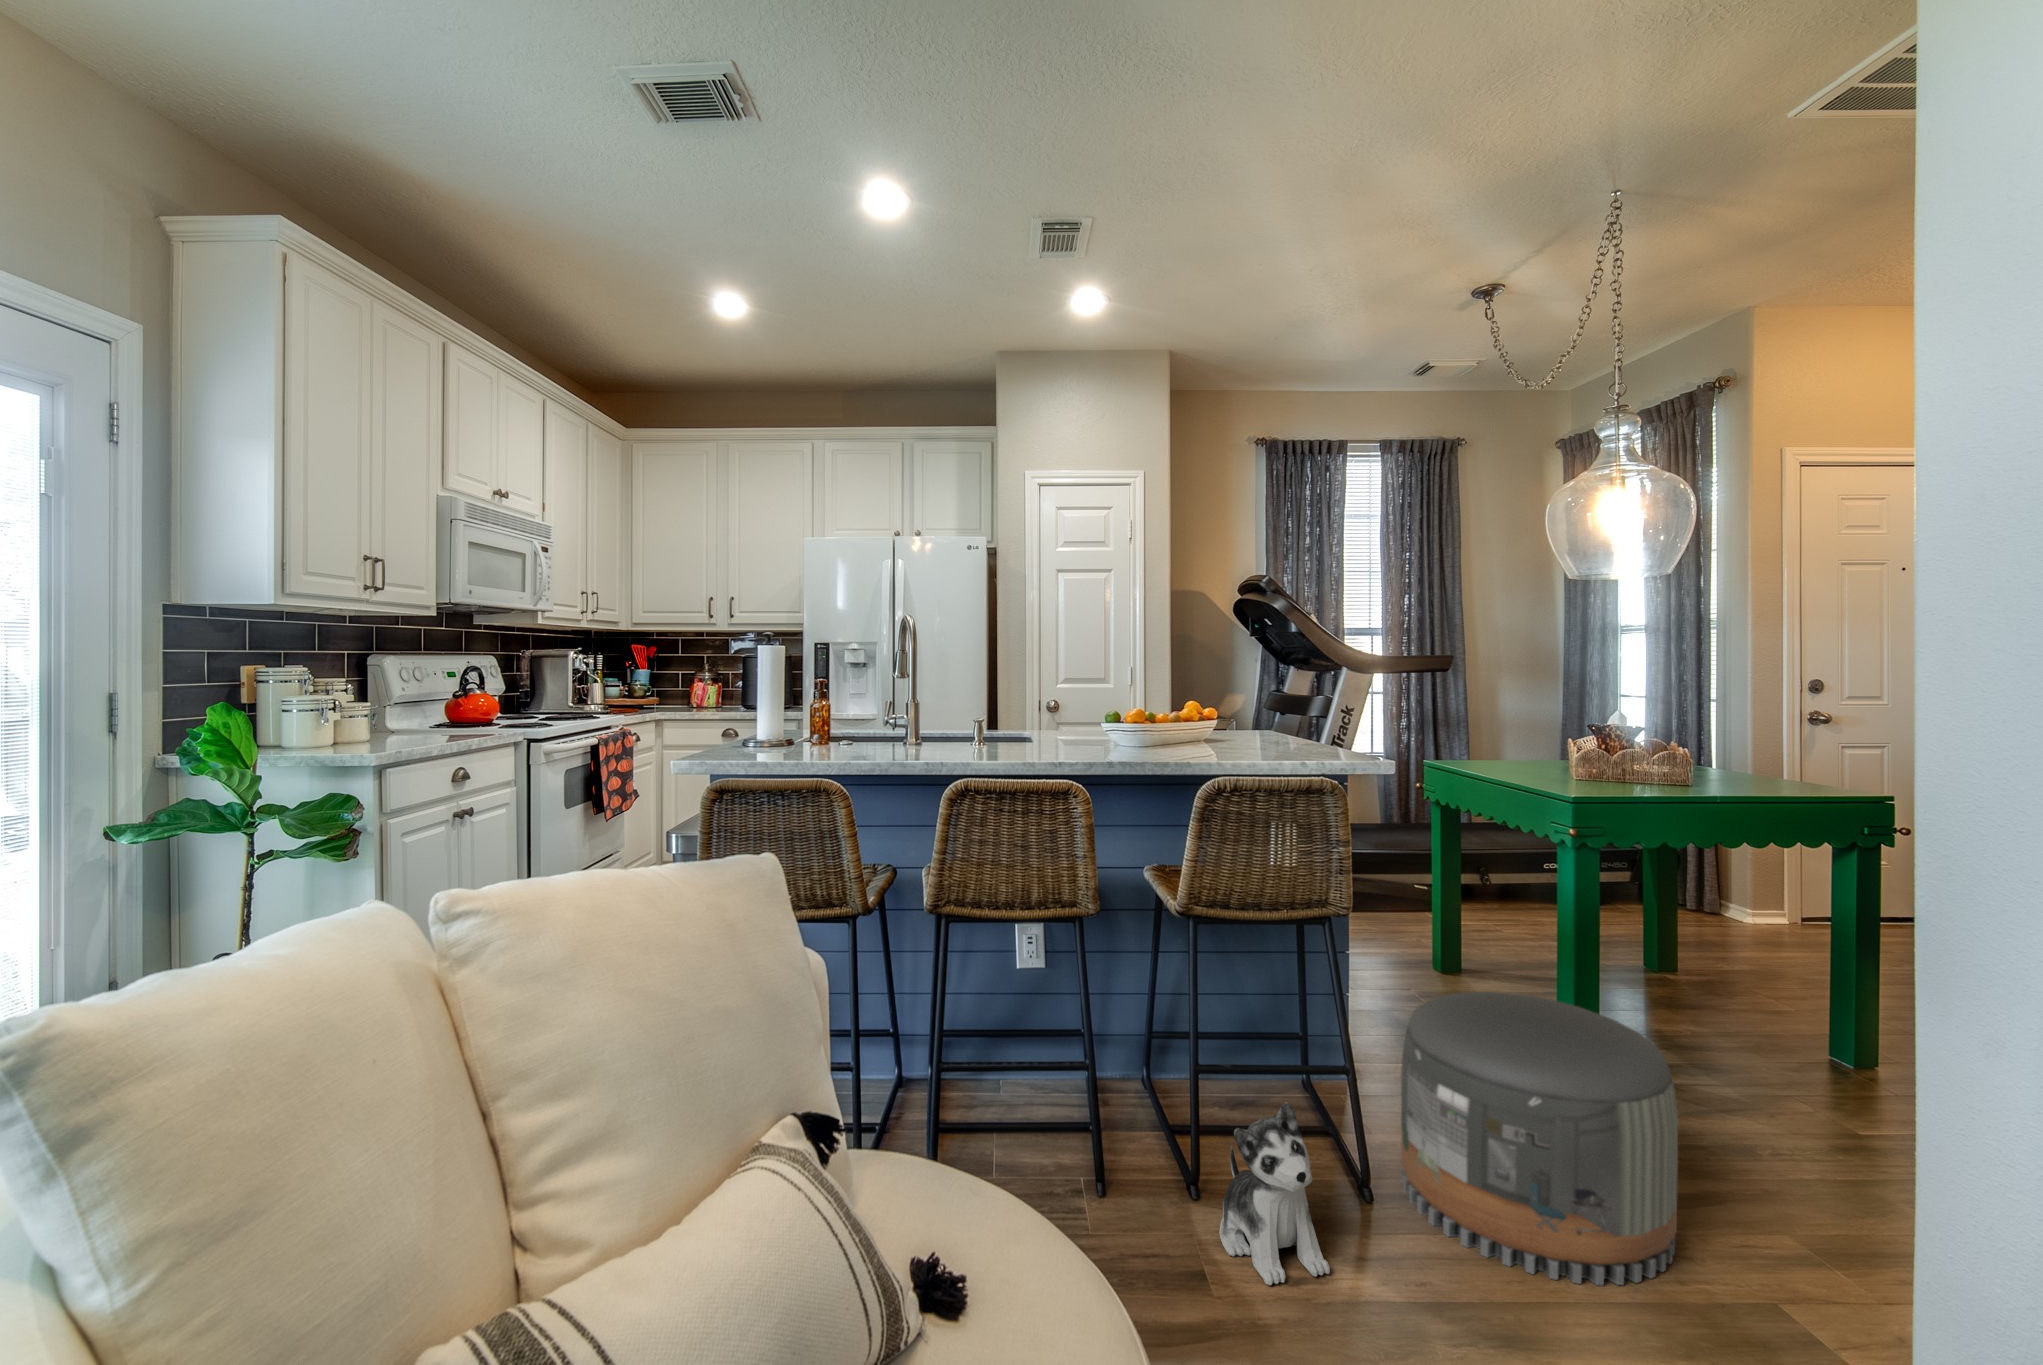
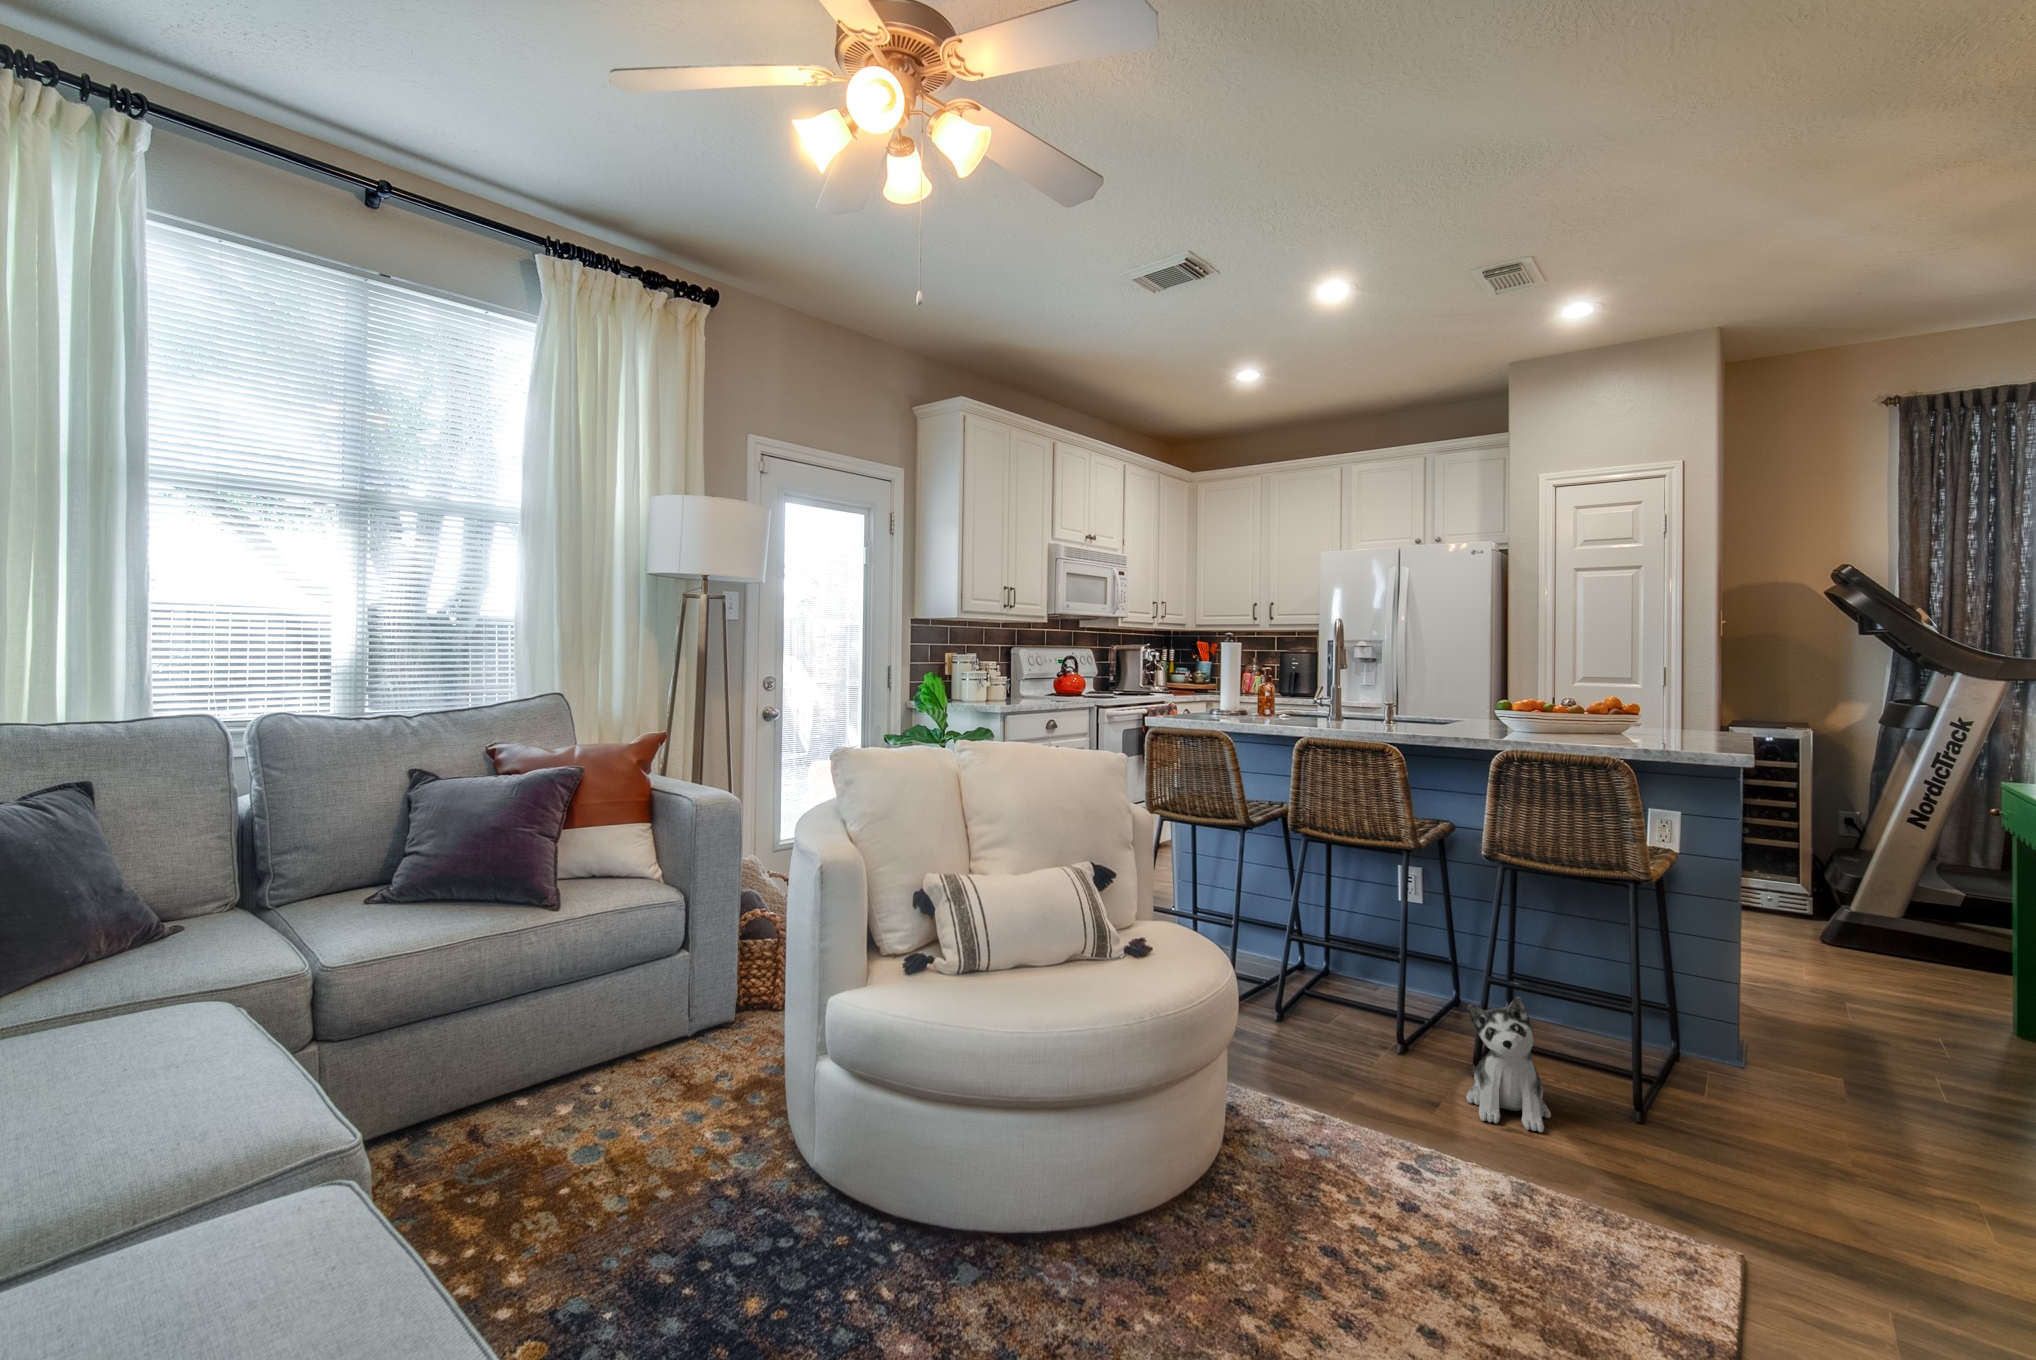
pouf: present [1401,992,1678,1285] -> none [1682,974,1985,1243]

